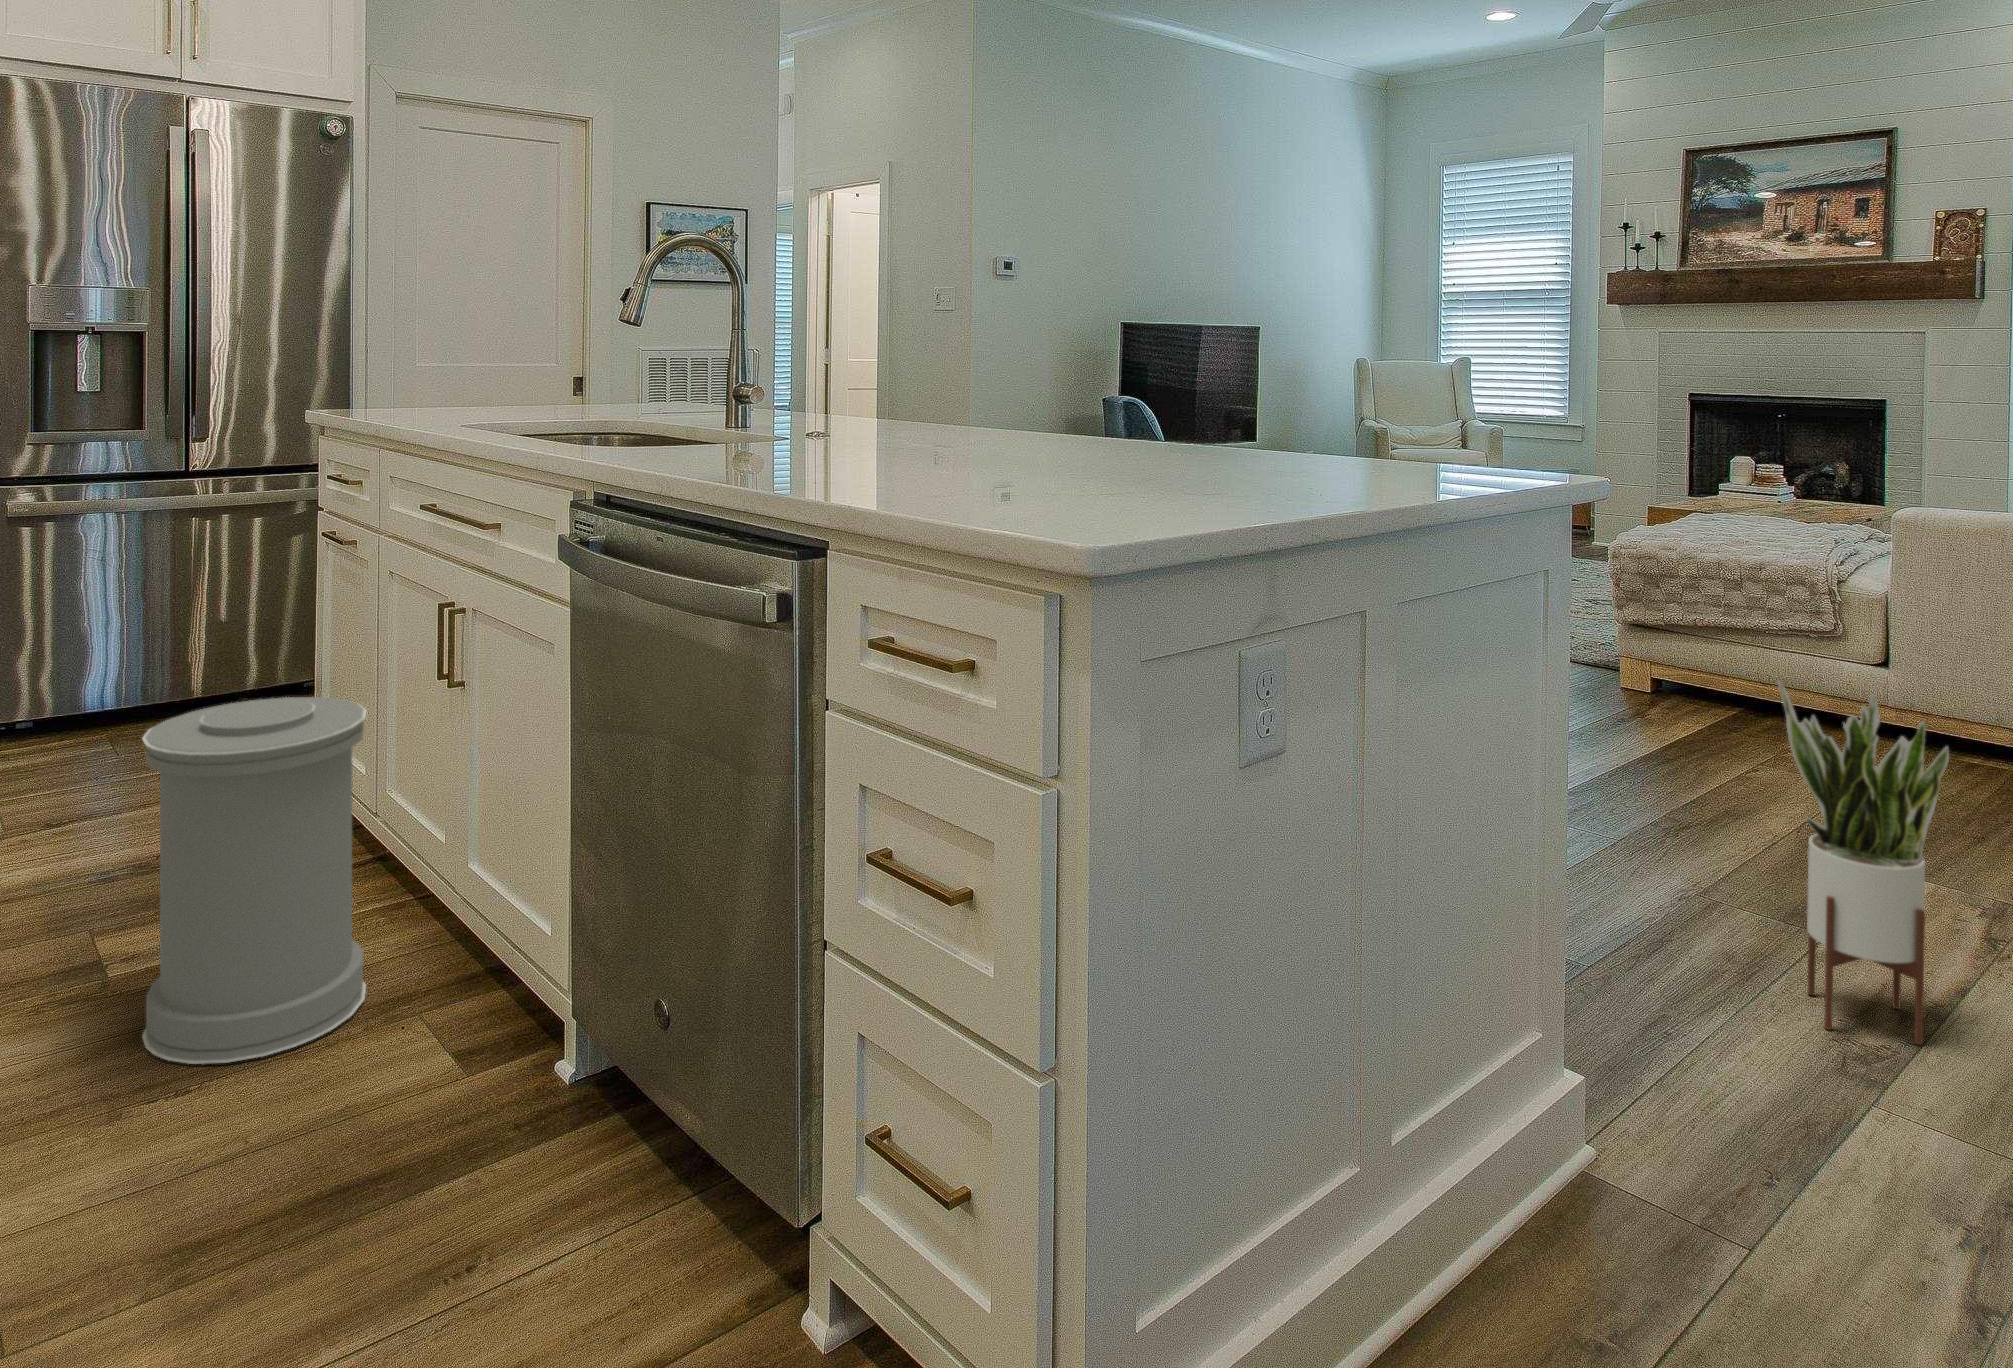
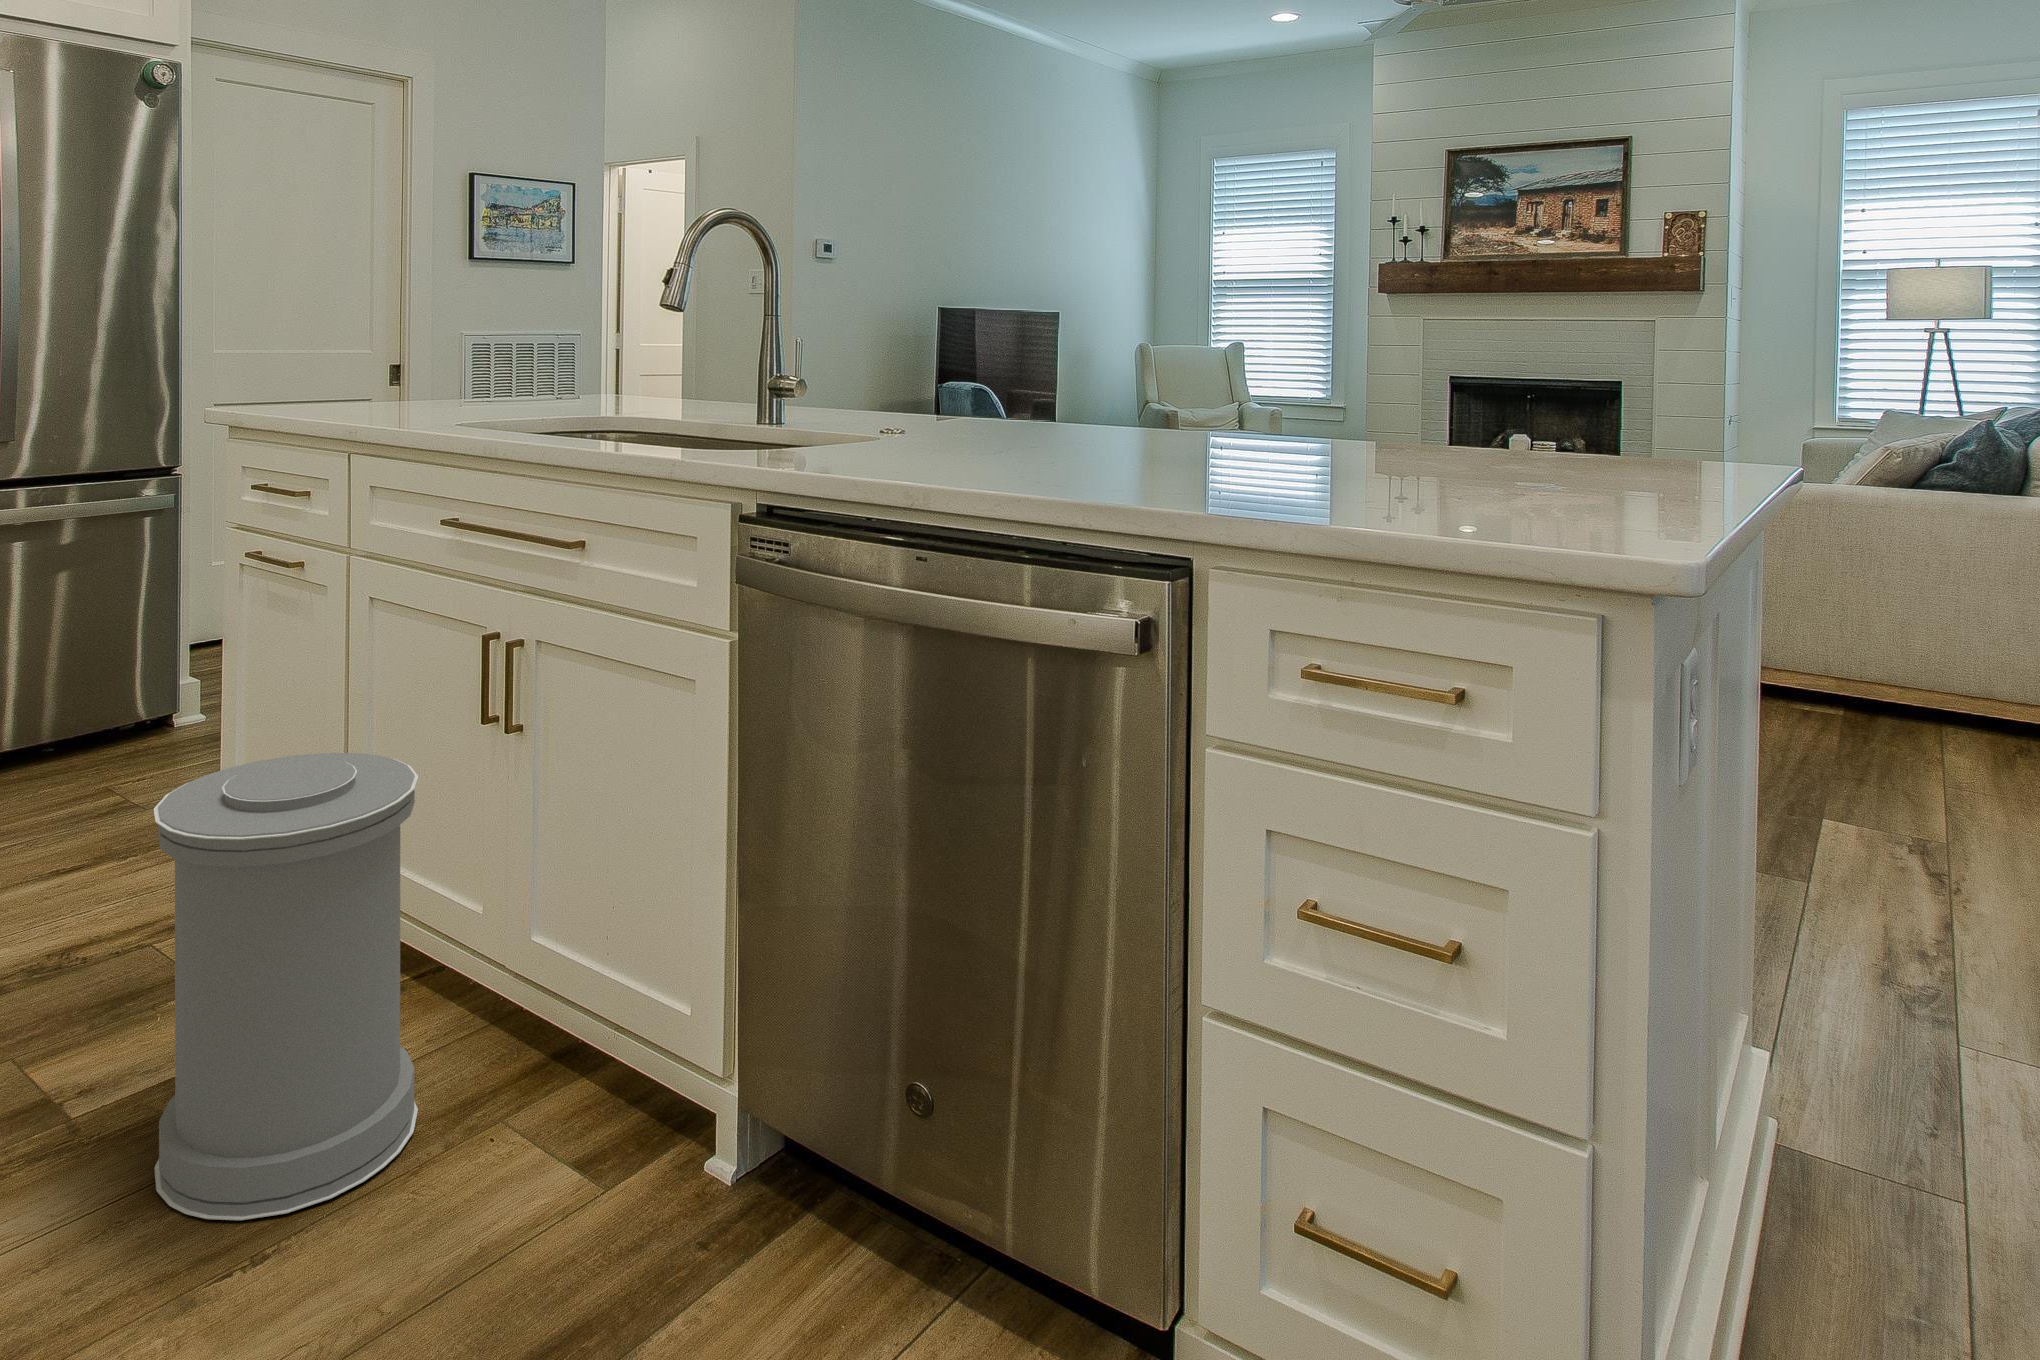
potted plant: present [1777,681,1949,1045] -> none [1825,653,1996,994]

